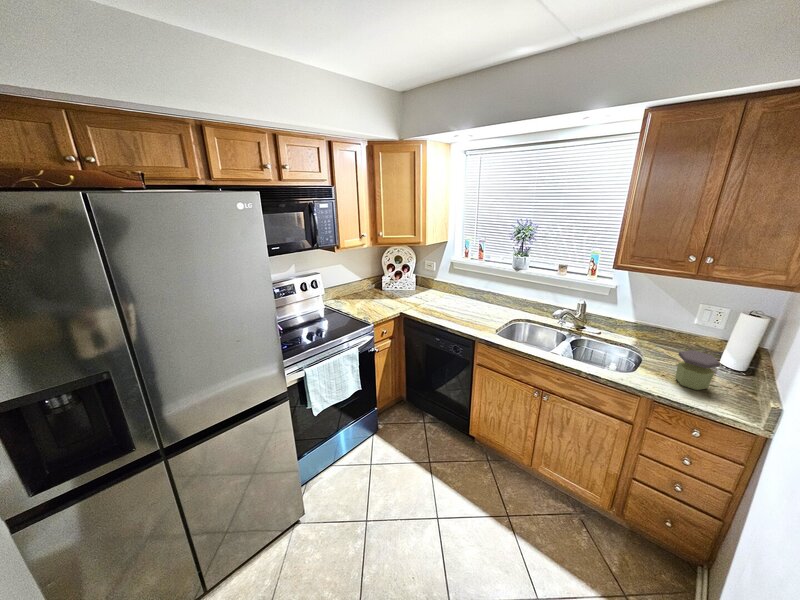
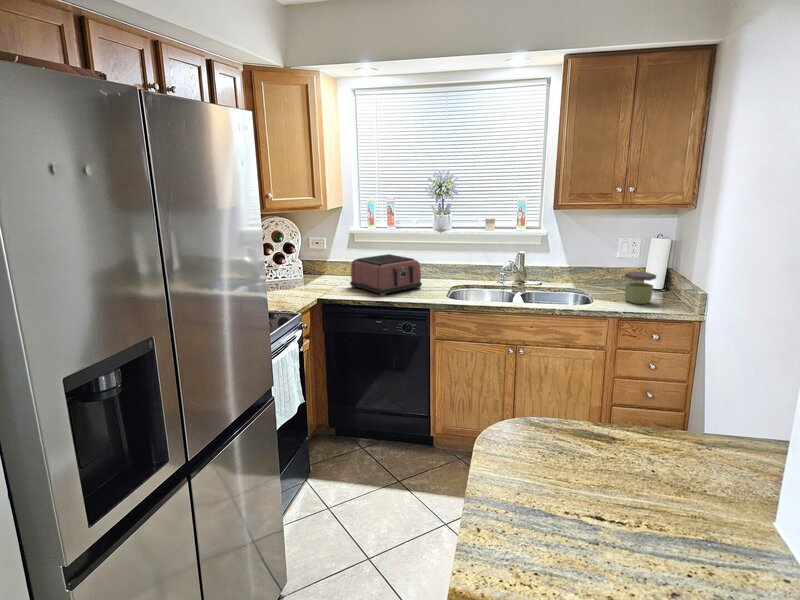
toaster: none [435,284,486,320] -> present [350,254,422,296]

